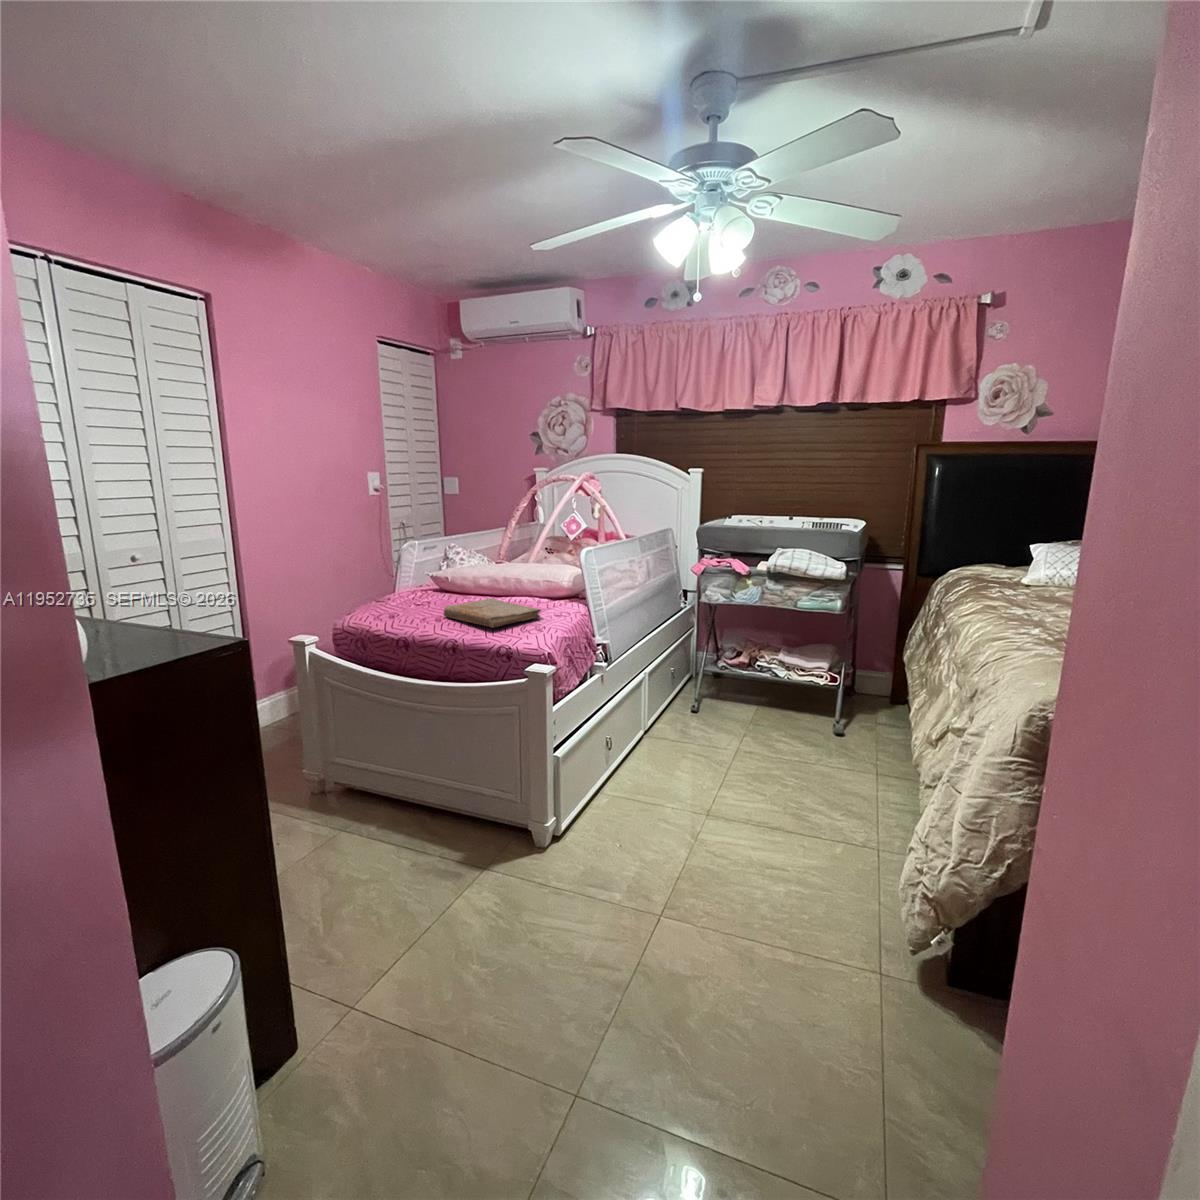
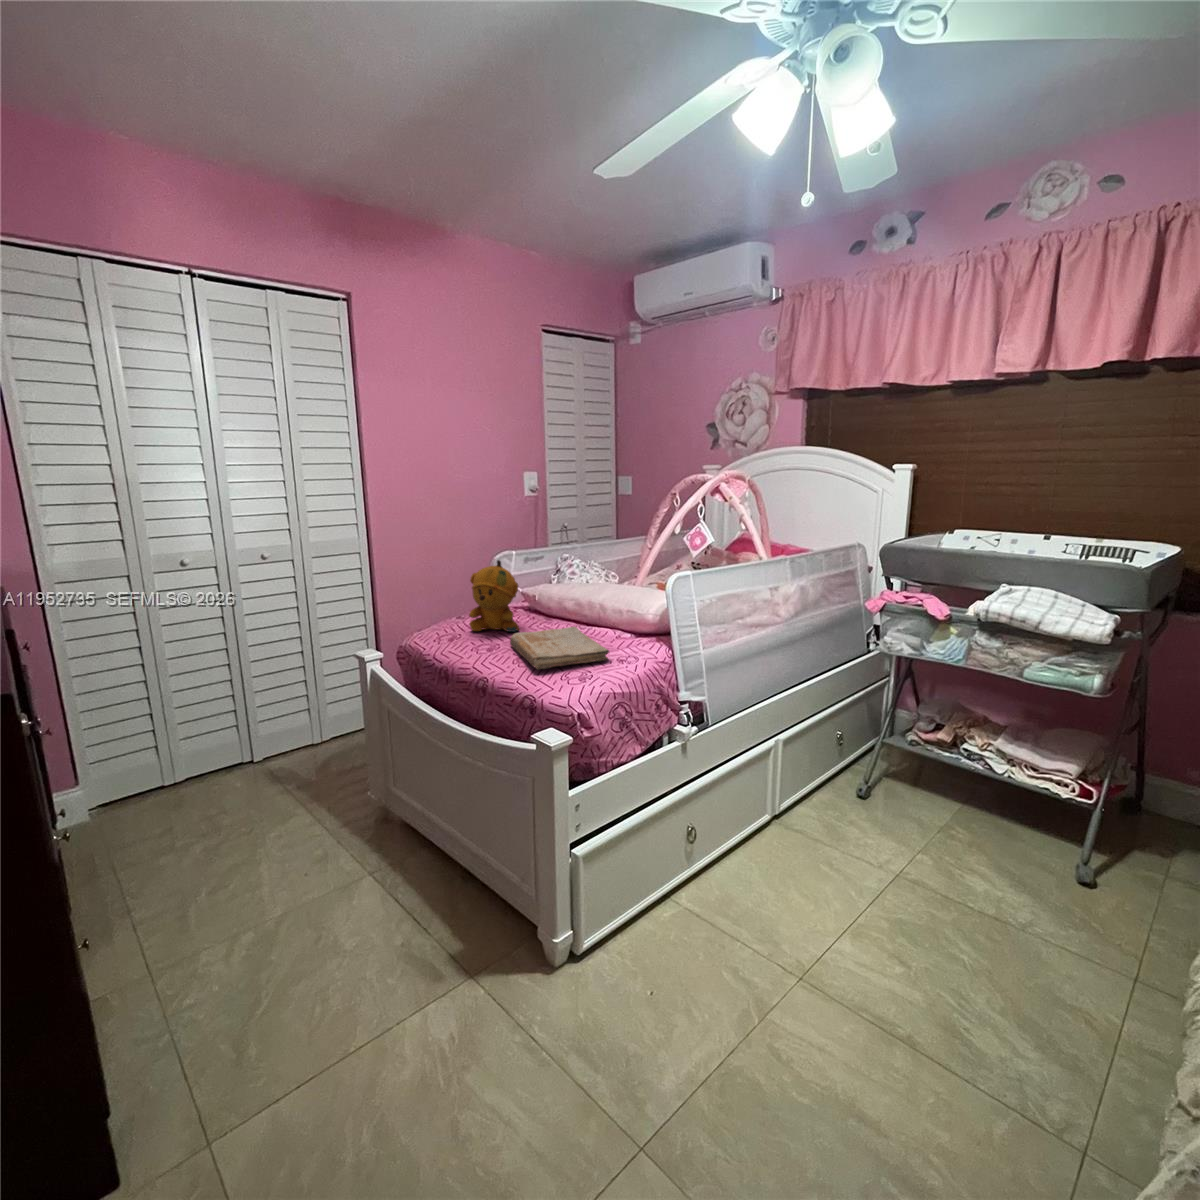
stuffed bear: none [389,545,438,610] -> present [469,560,519,632]

